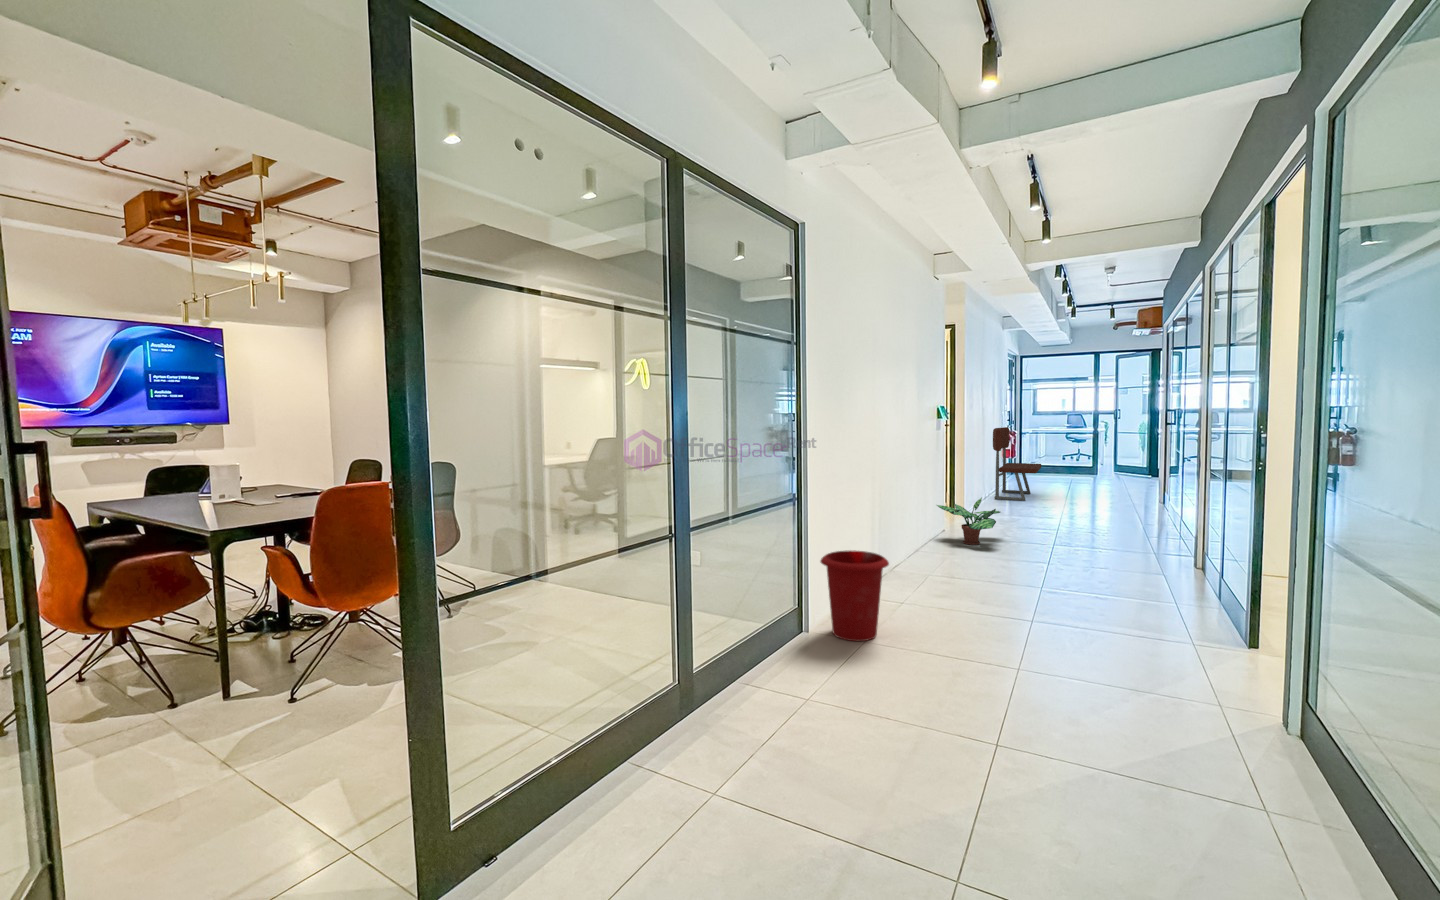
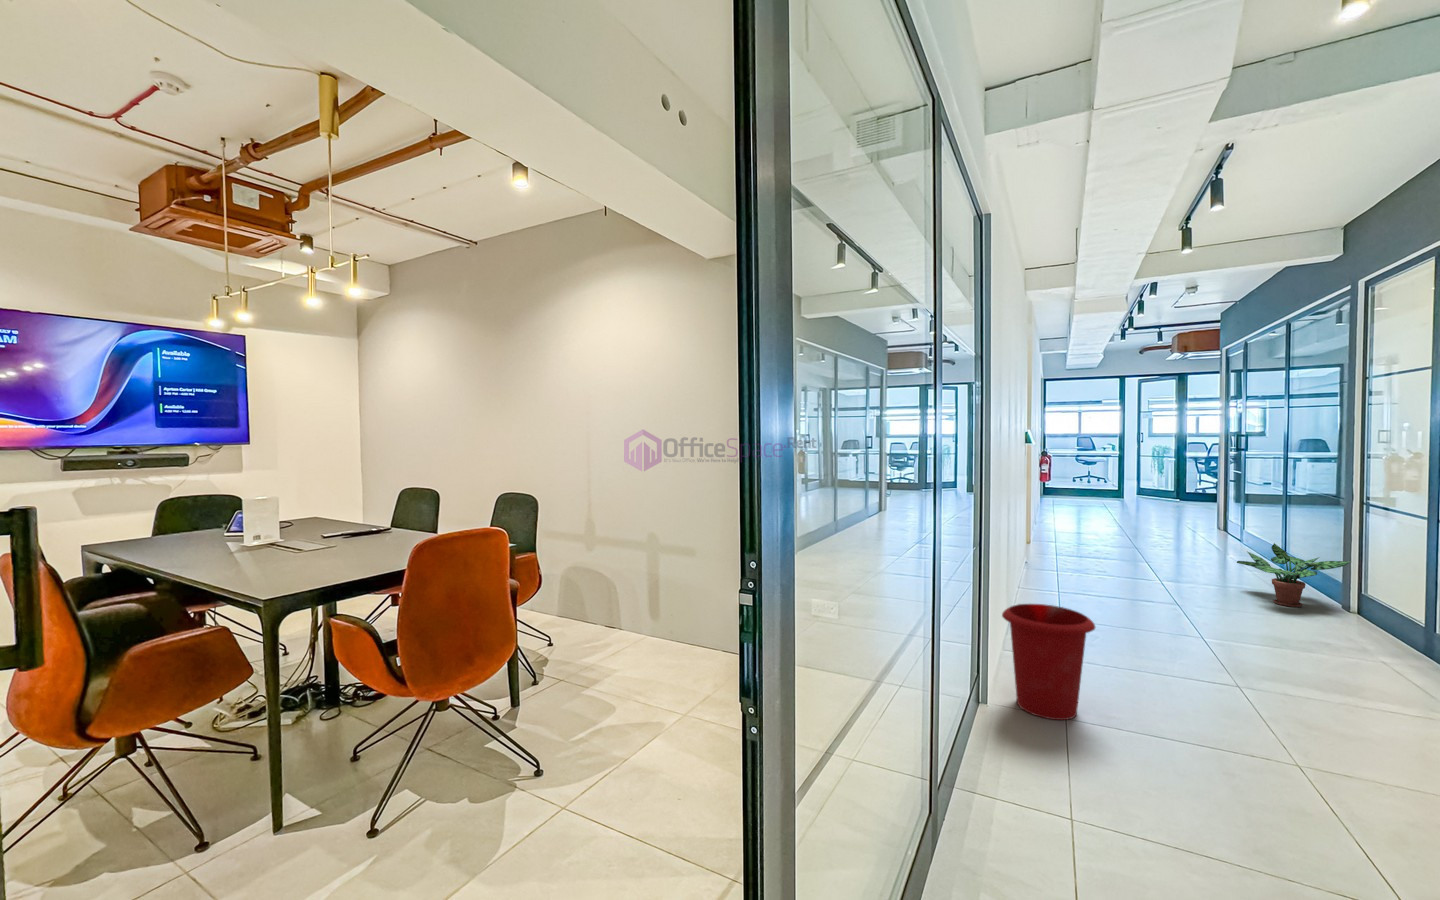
bench: present [993,427,1042,501] -> none [1041,451,1092,527]
potted plant: present [937,497,1000,545] -> present [1237,543,1350,607]

